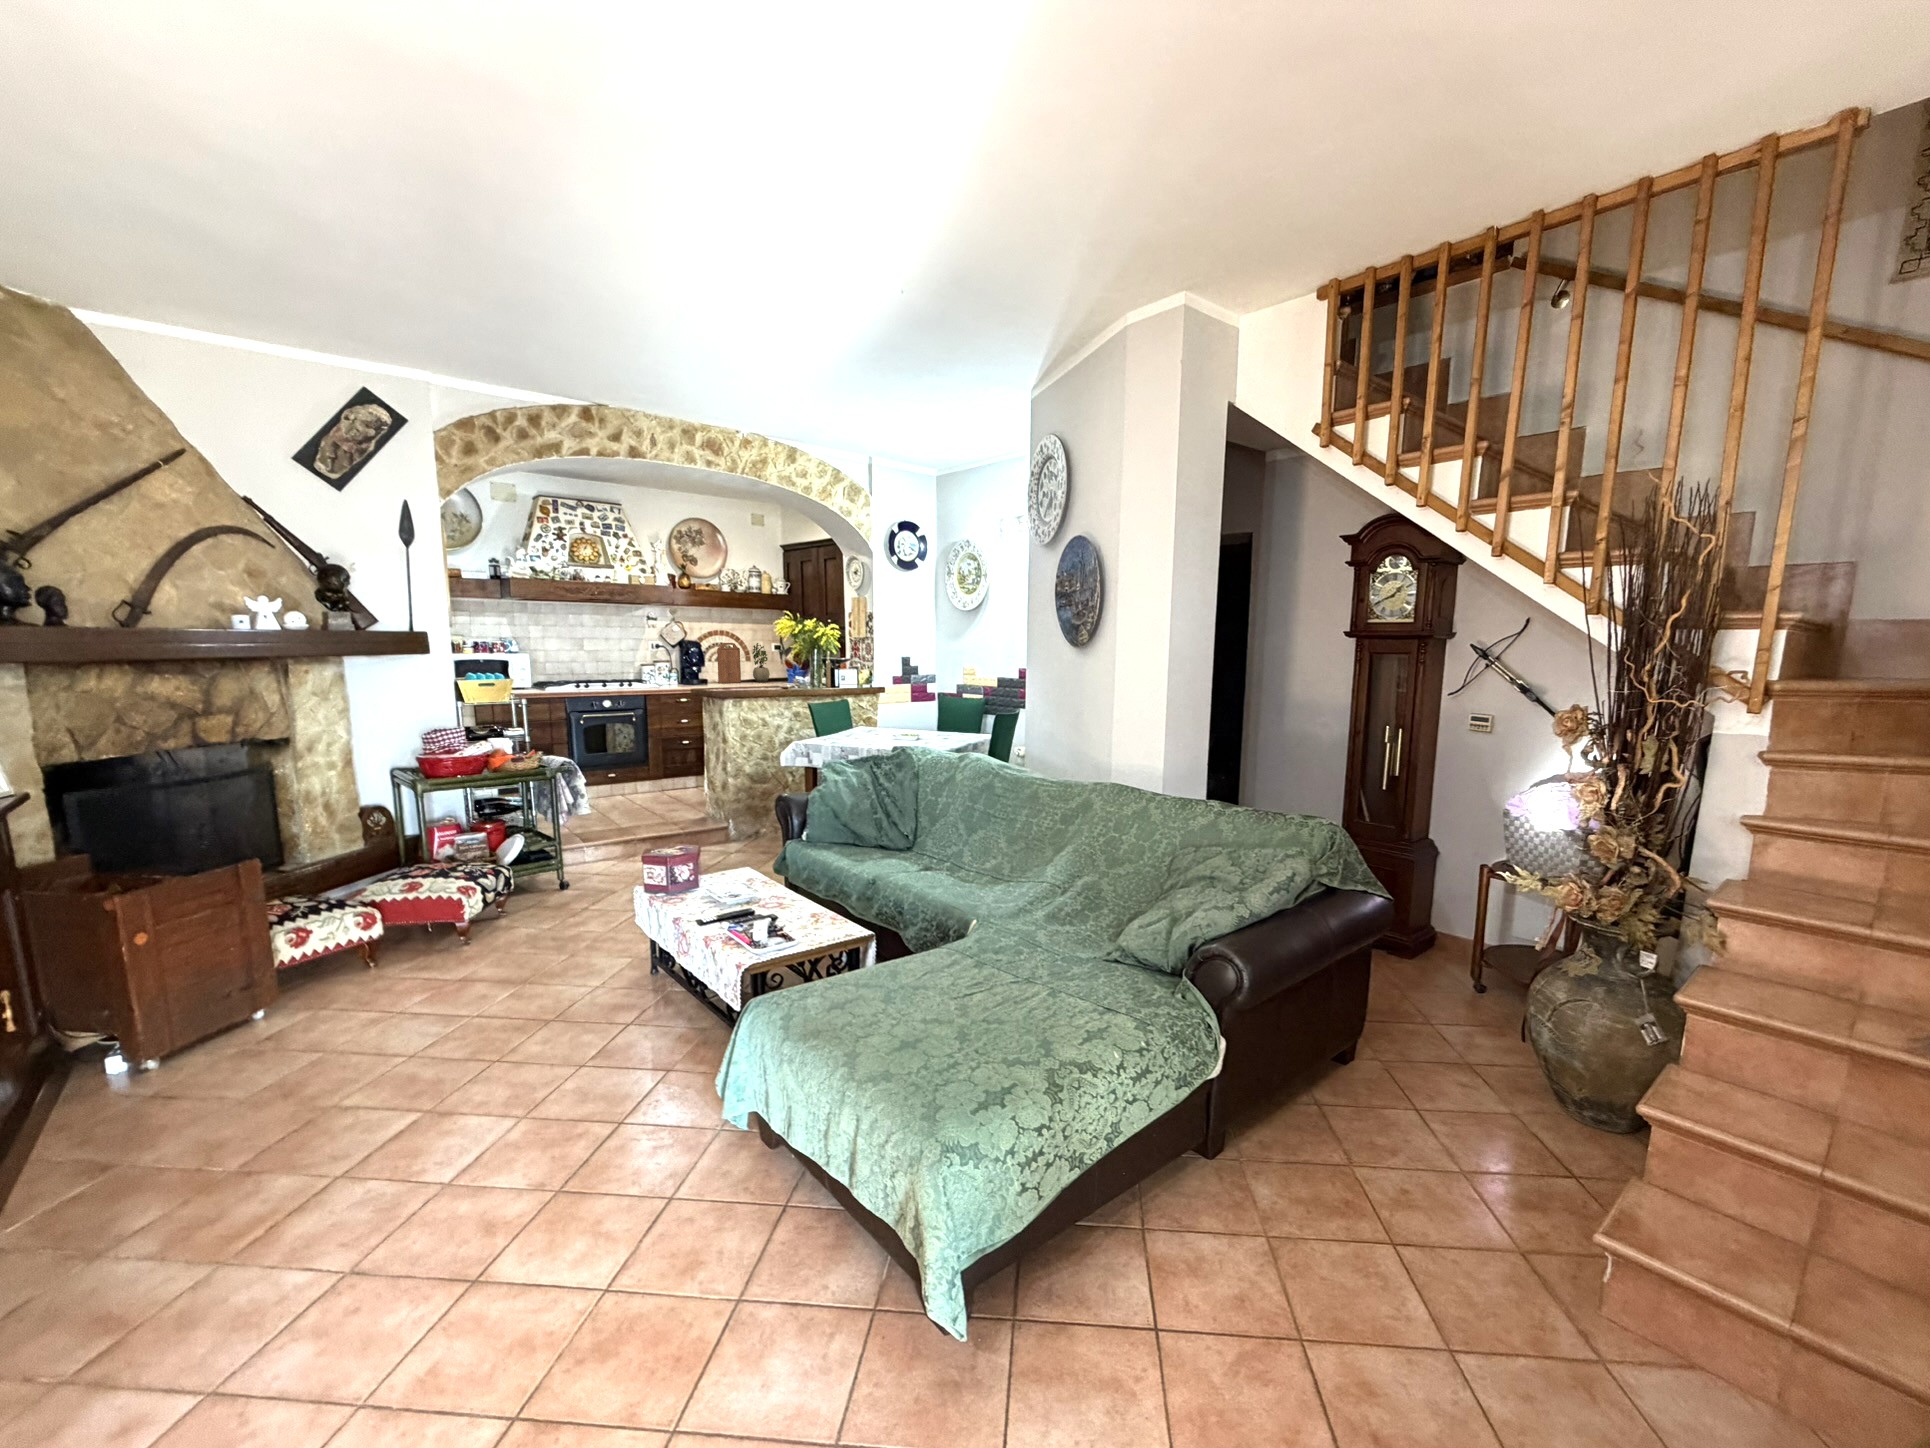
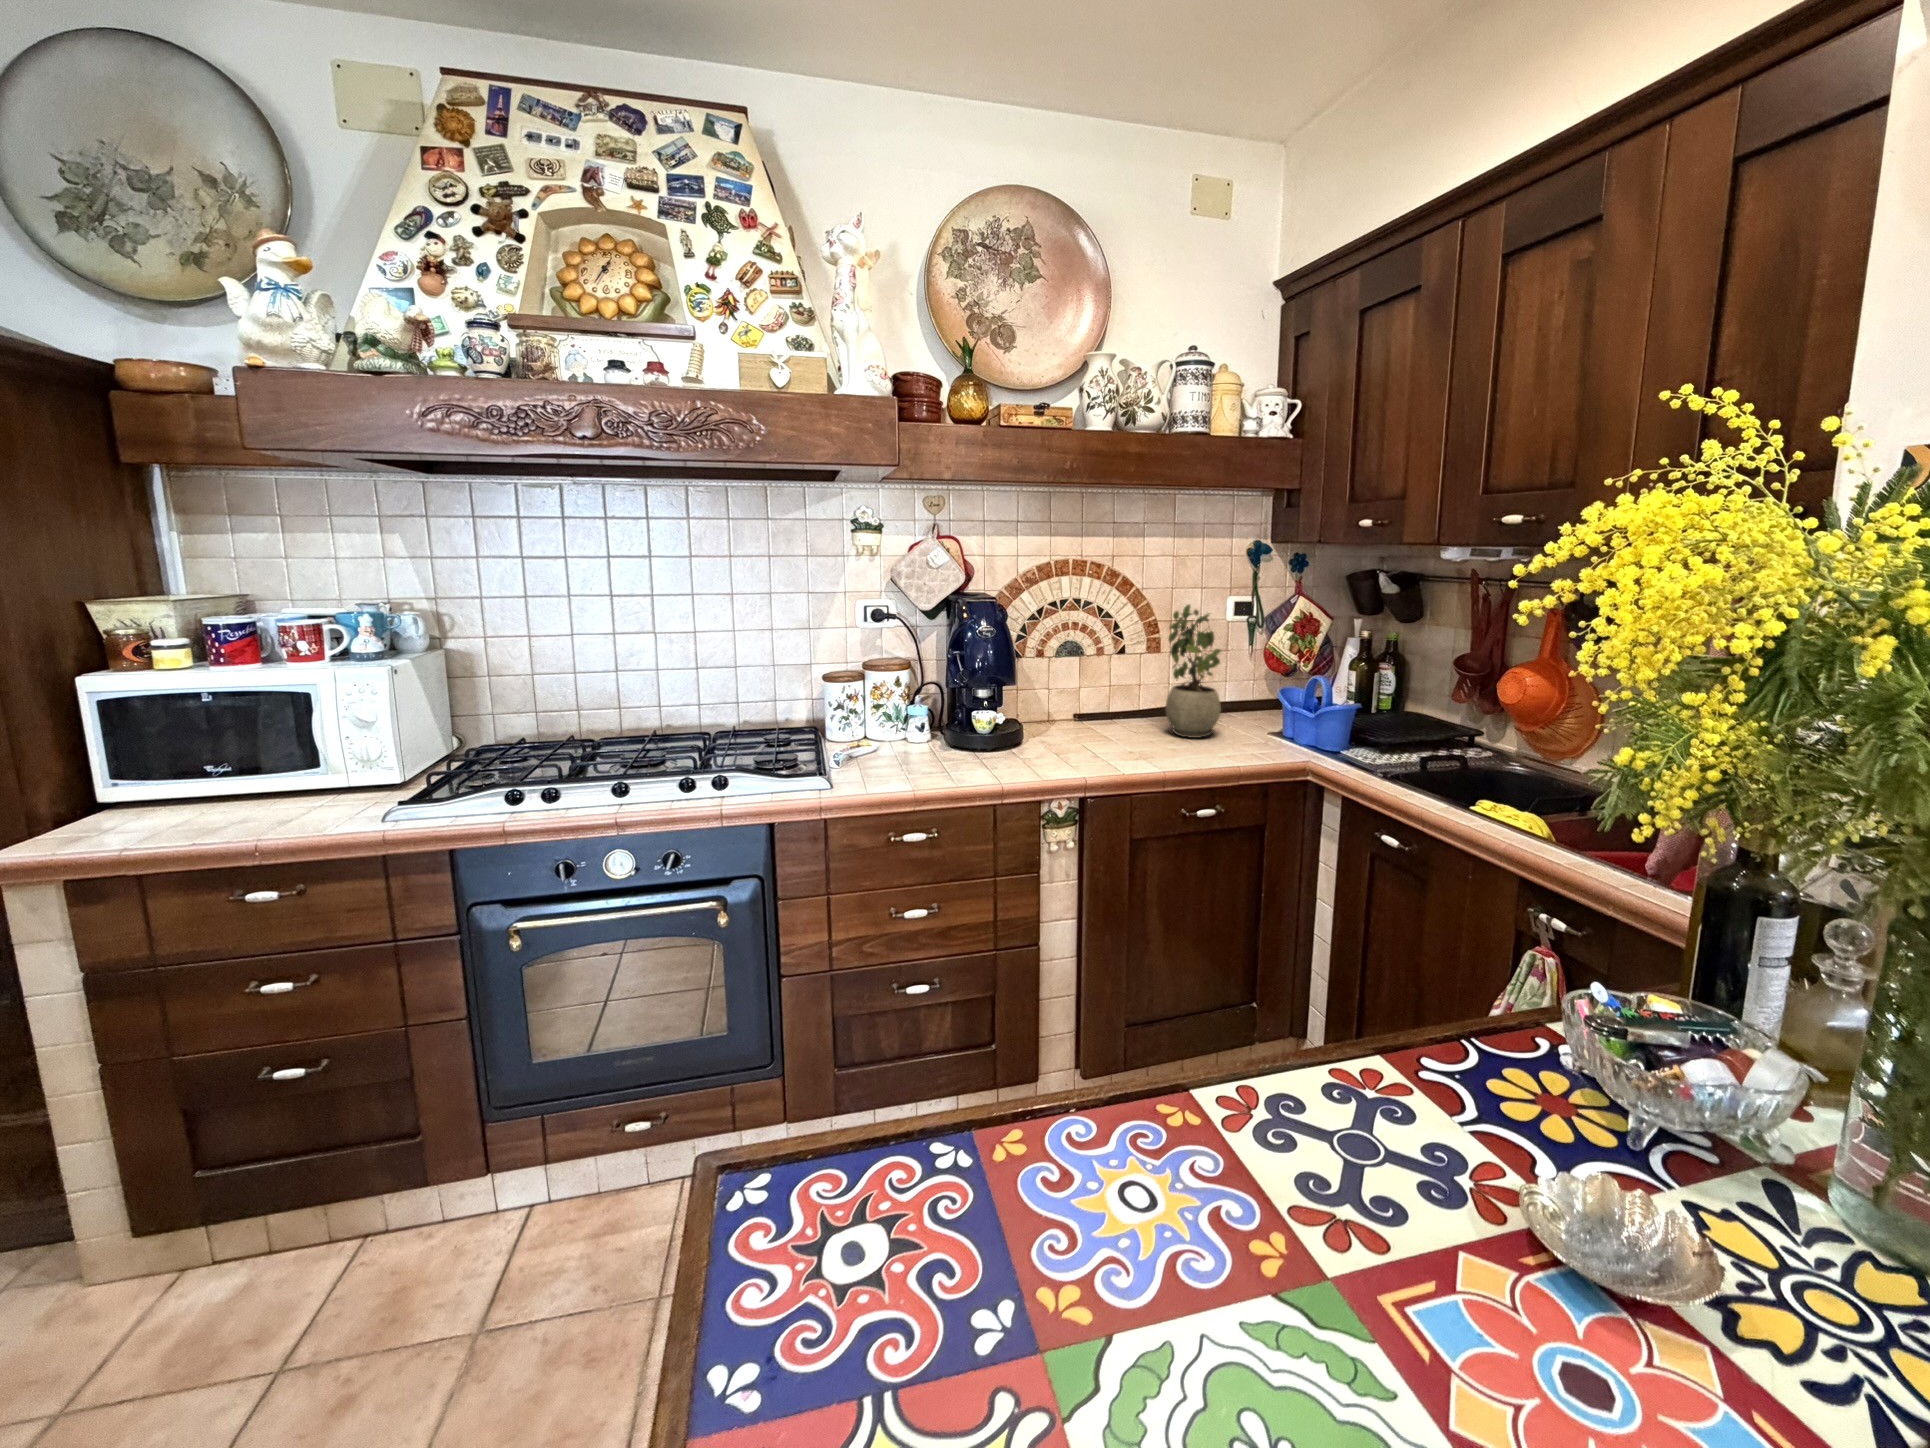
cutting board: present [717,643,741,683] -> none [1046,607,1127,749]

